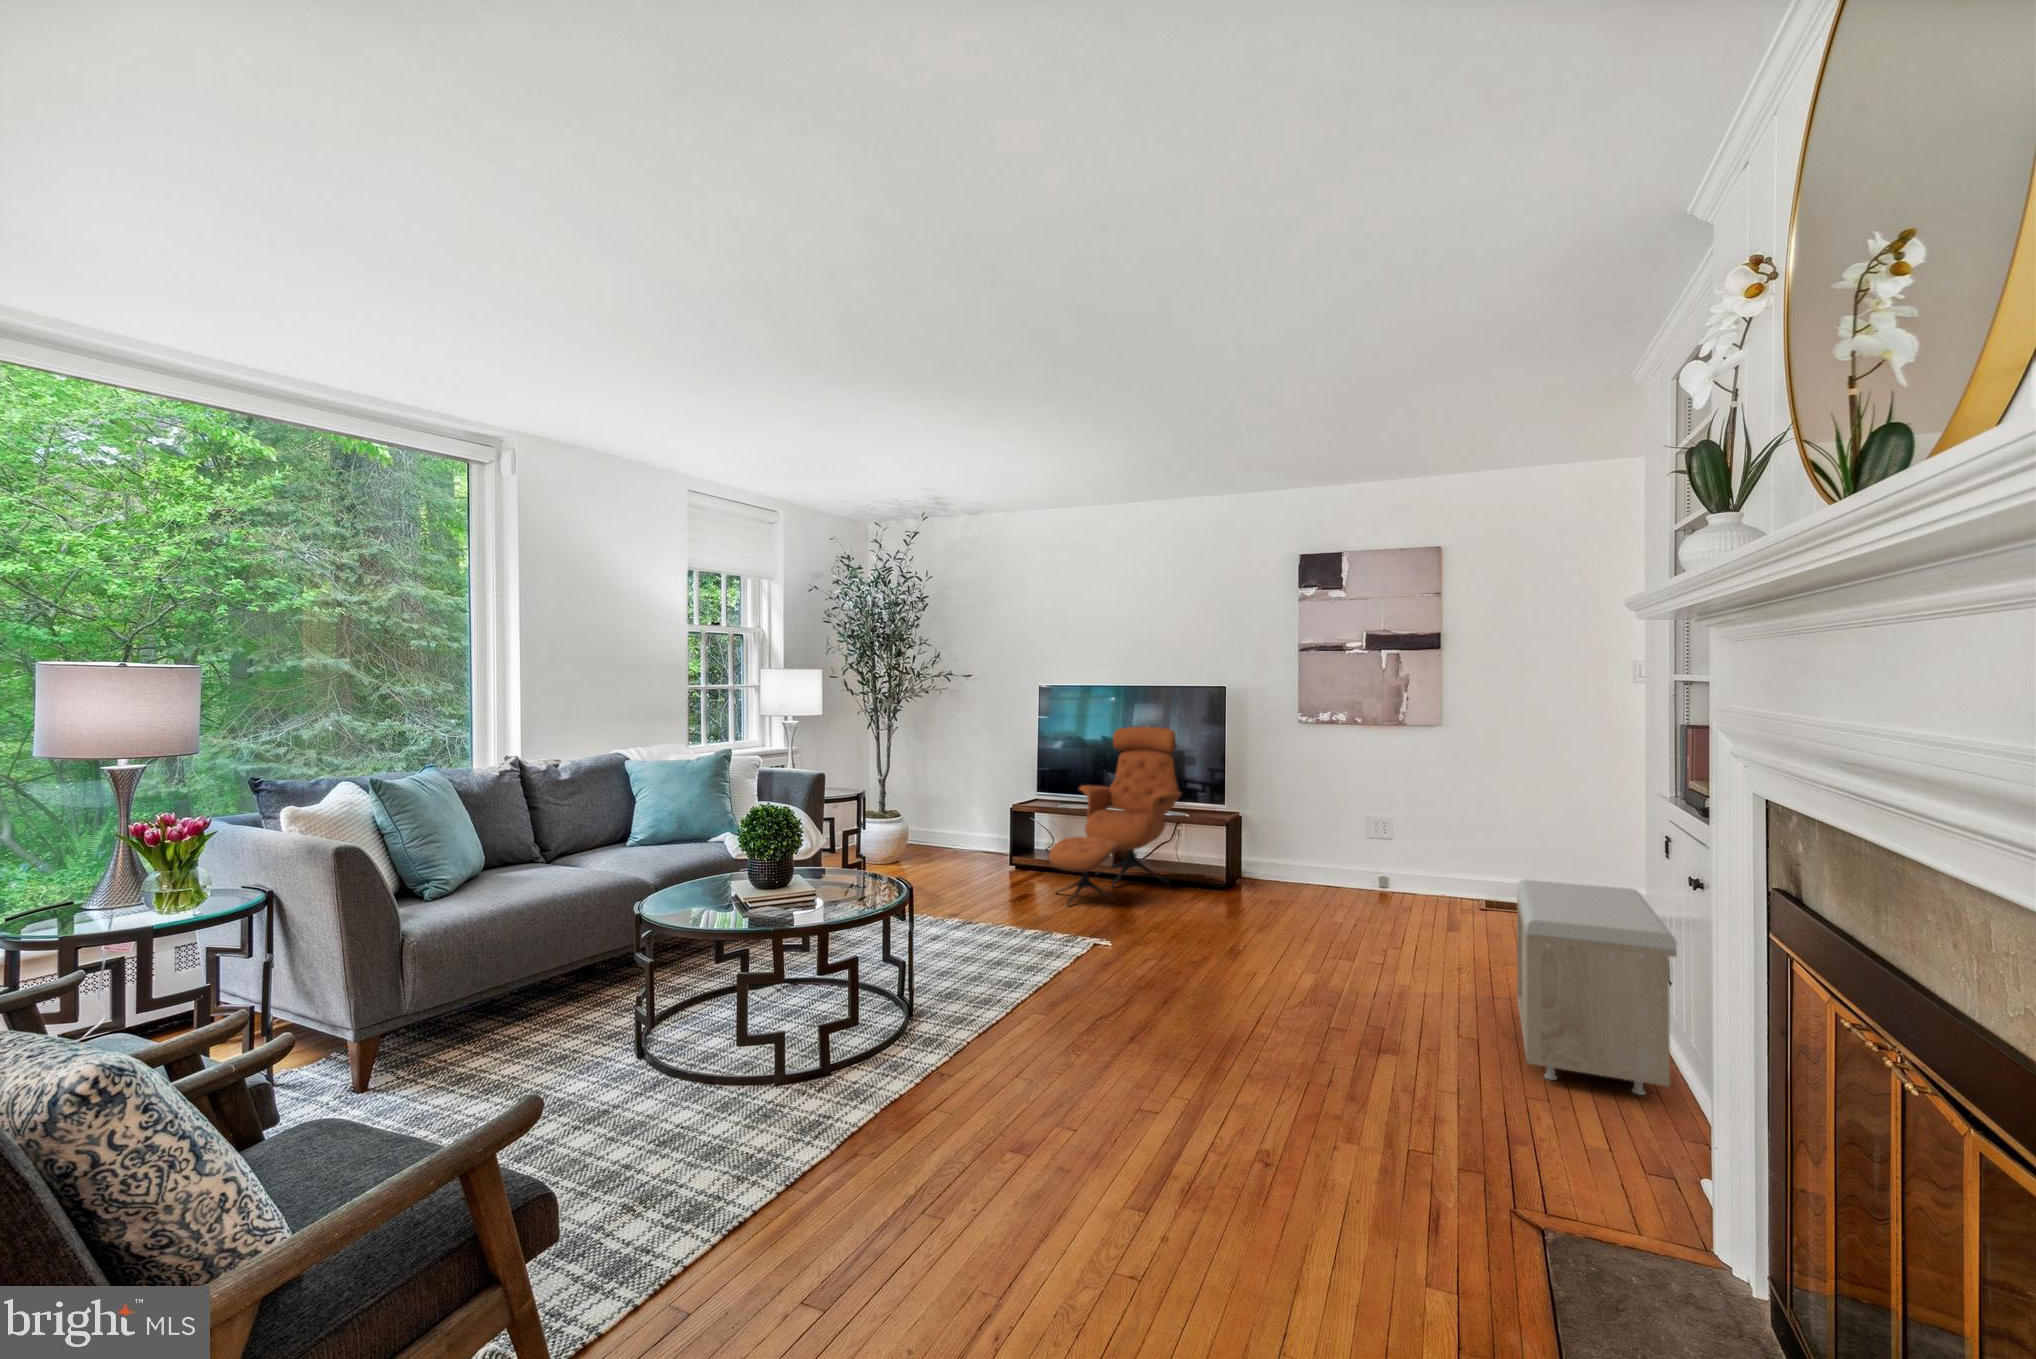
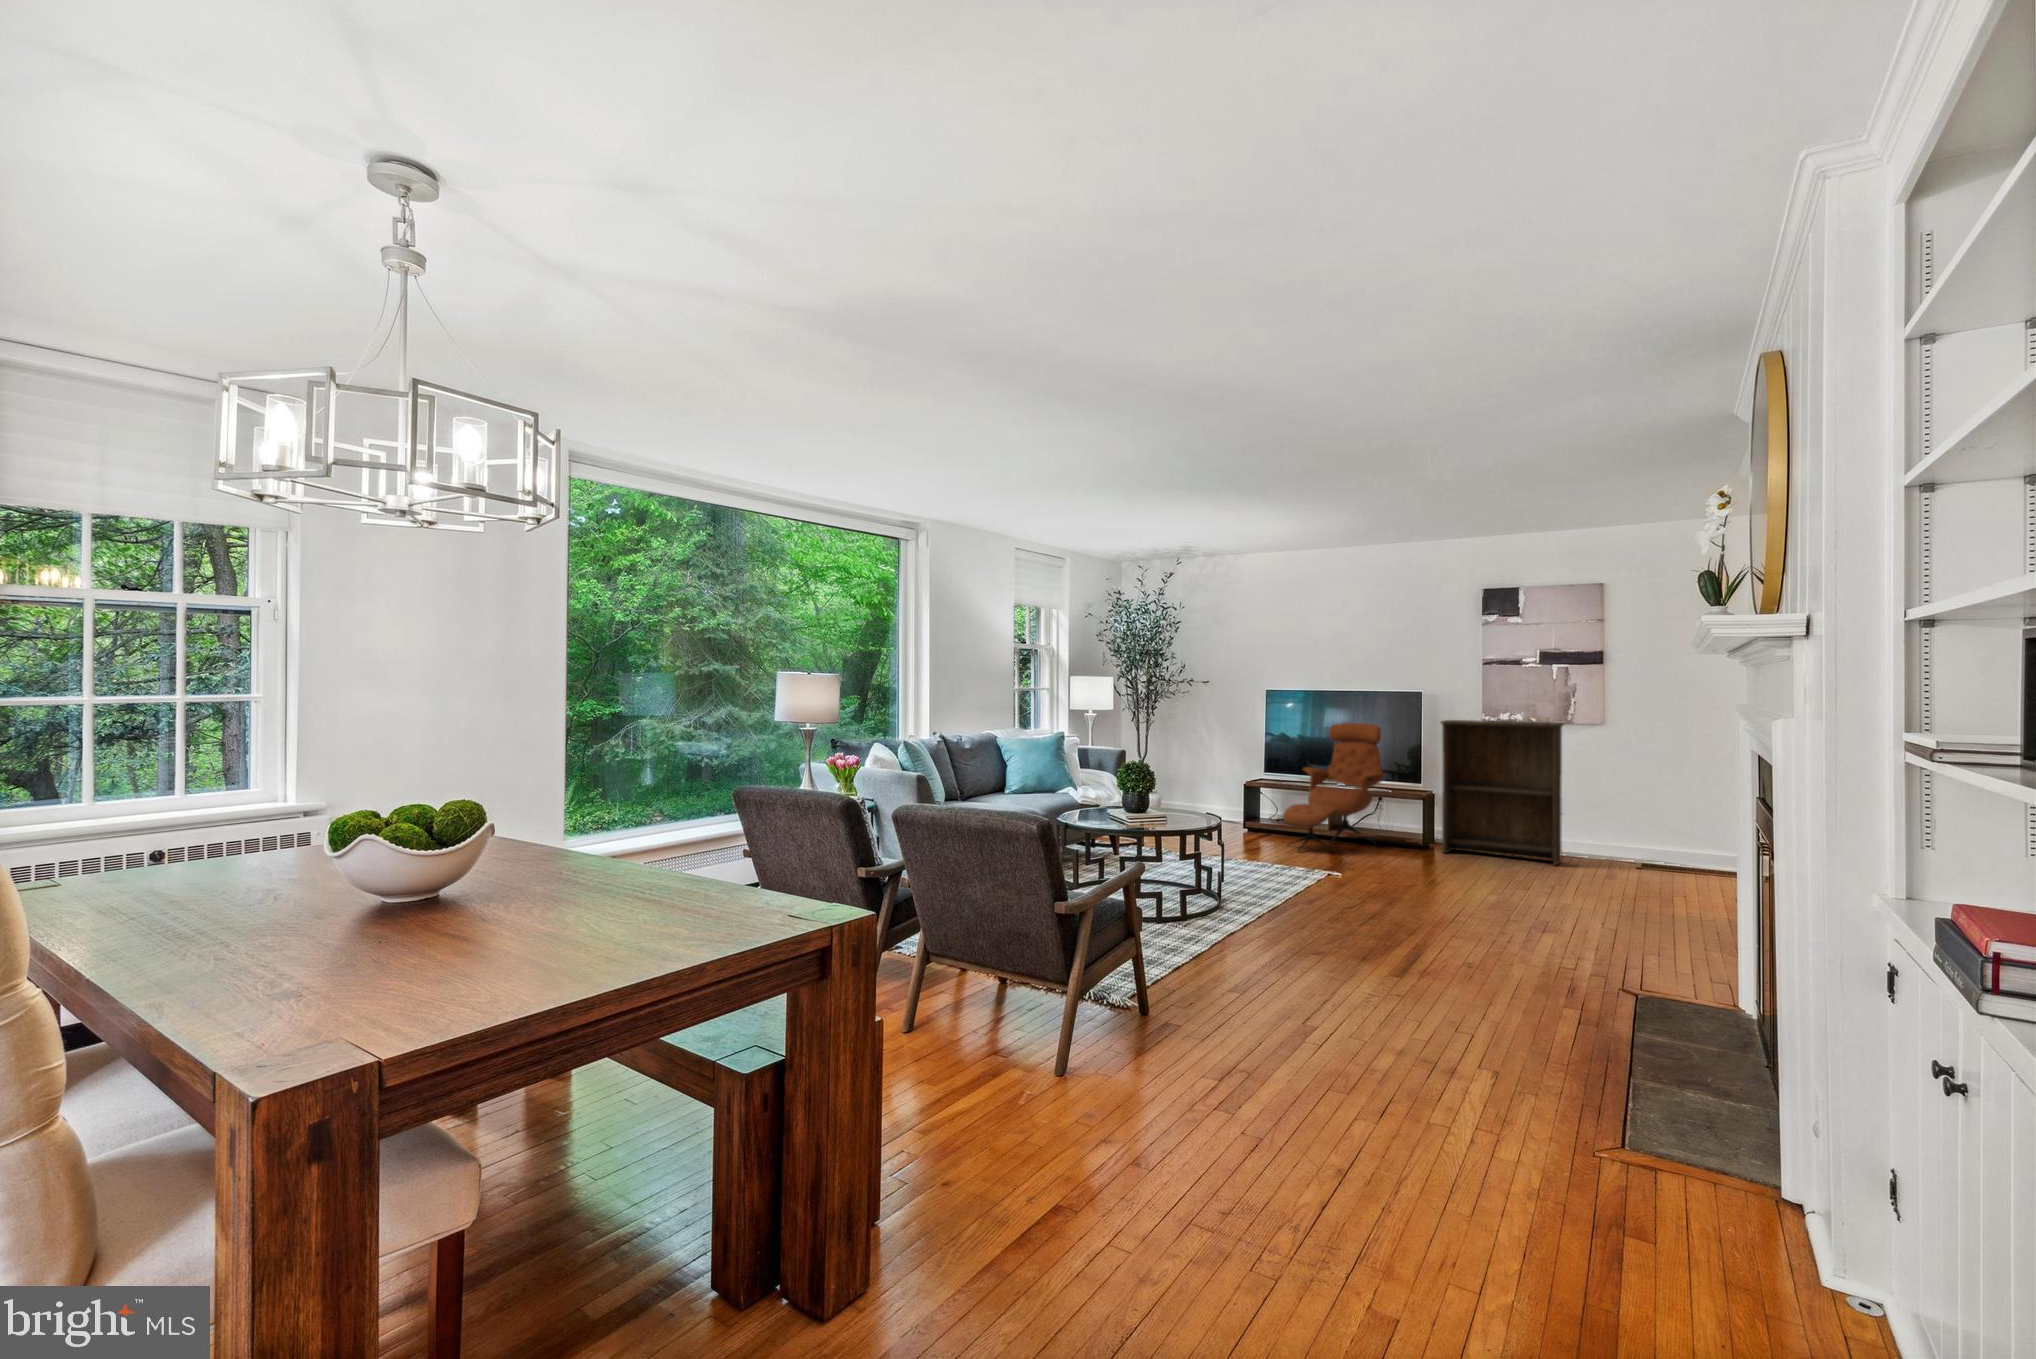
bookshelf: none [1248,722,1398,911] -> present [1441,720,1564,865]
storage bench: present [1517,880,1677,1095] -> none [1625,826,1724,954]

